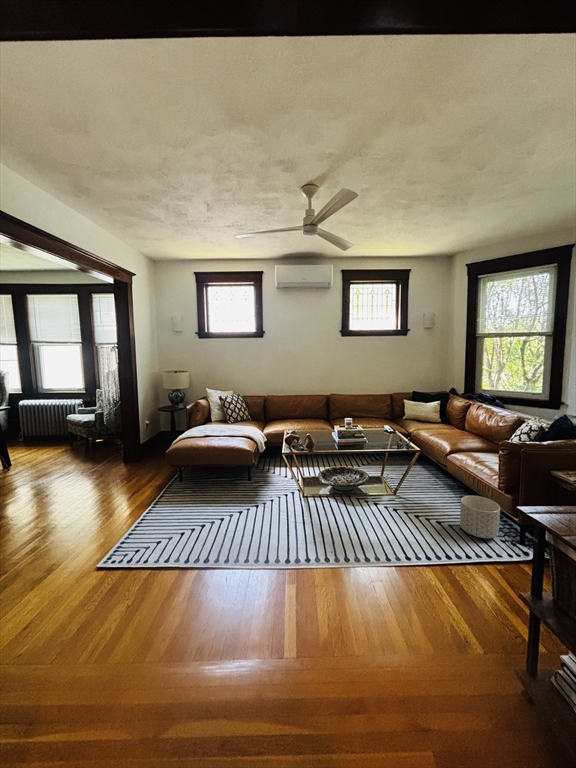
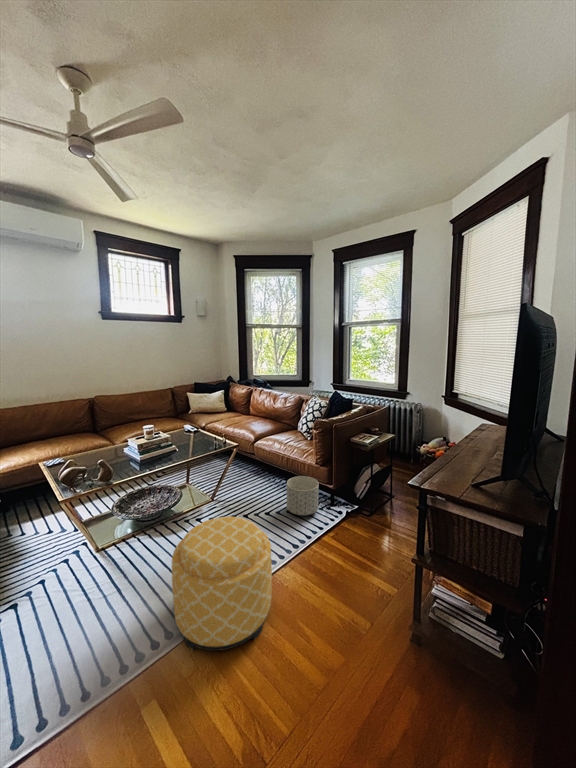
ottoman: none [322,493,400,595] -> present [172,517,272,651]

